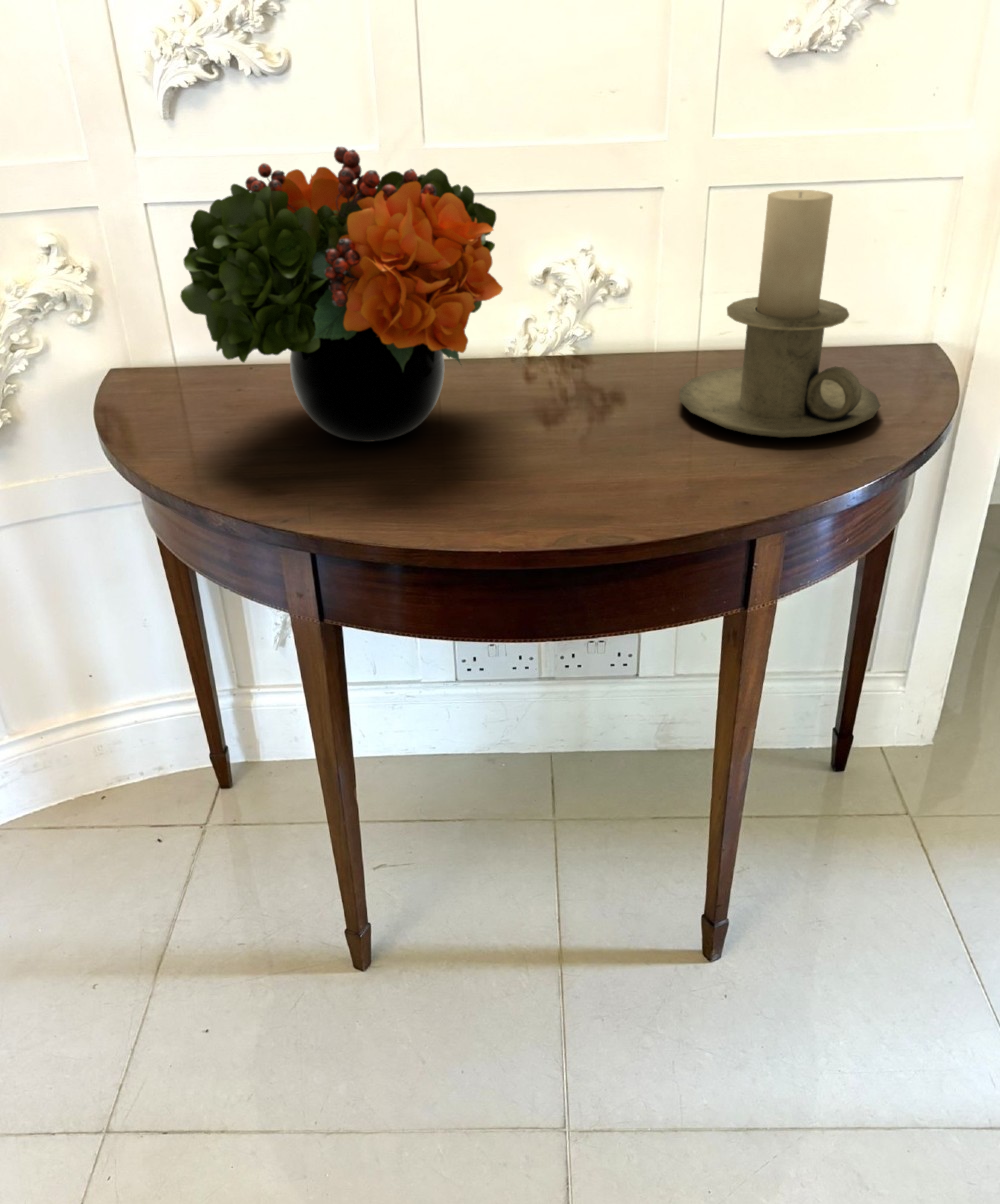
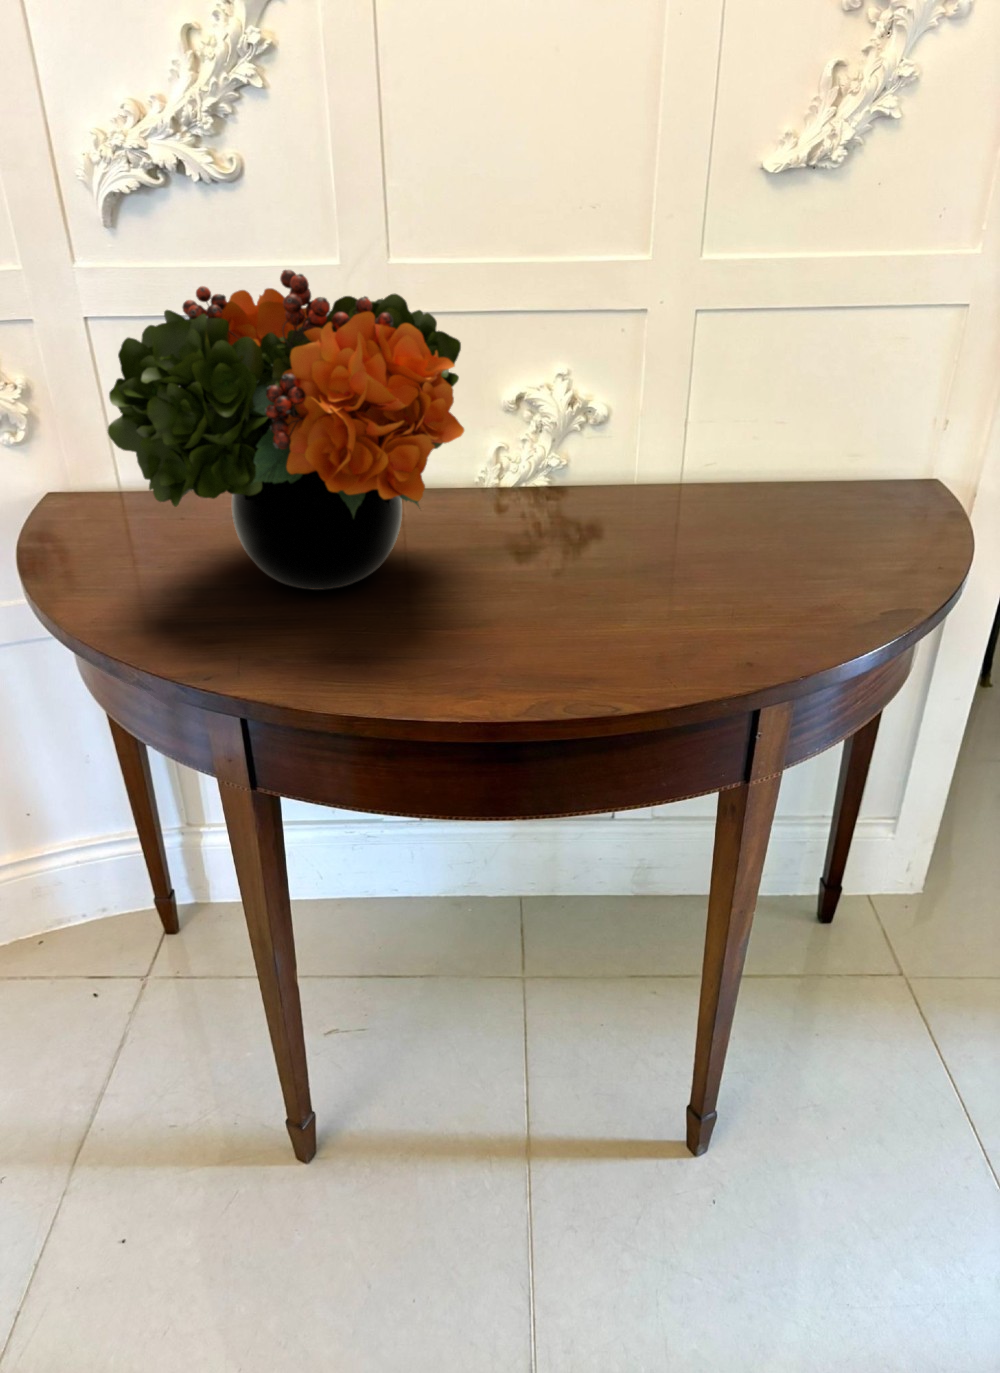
candle holder: present [679,190,880,438] -> none [659,324,878,594]

